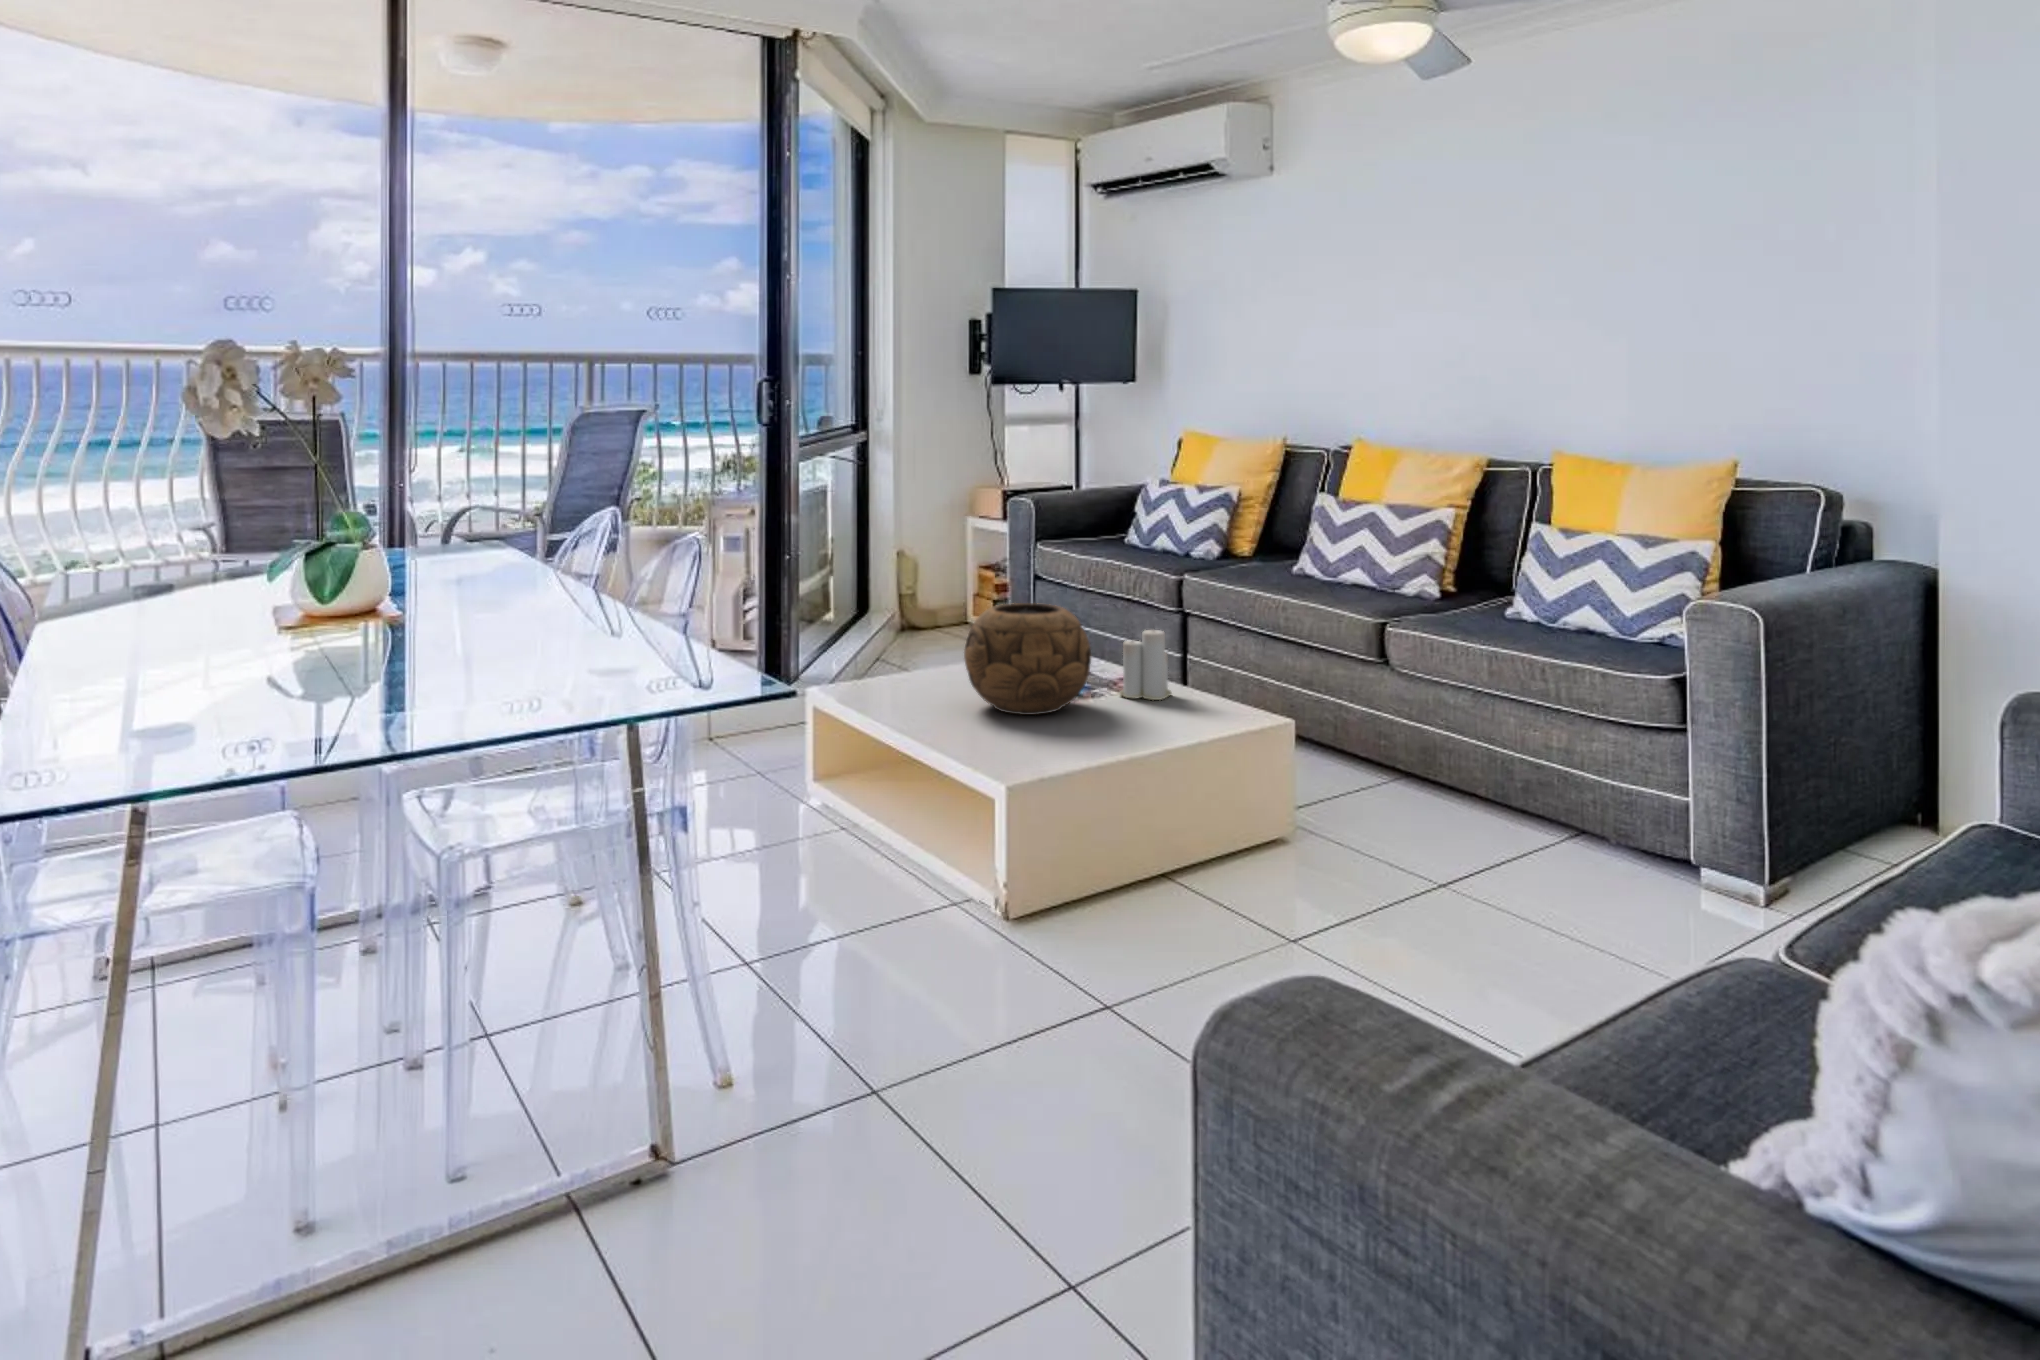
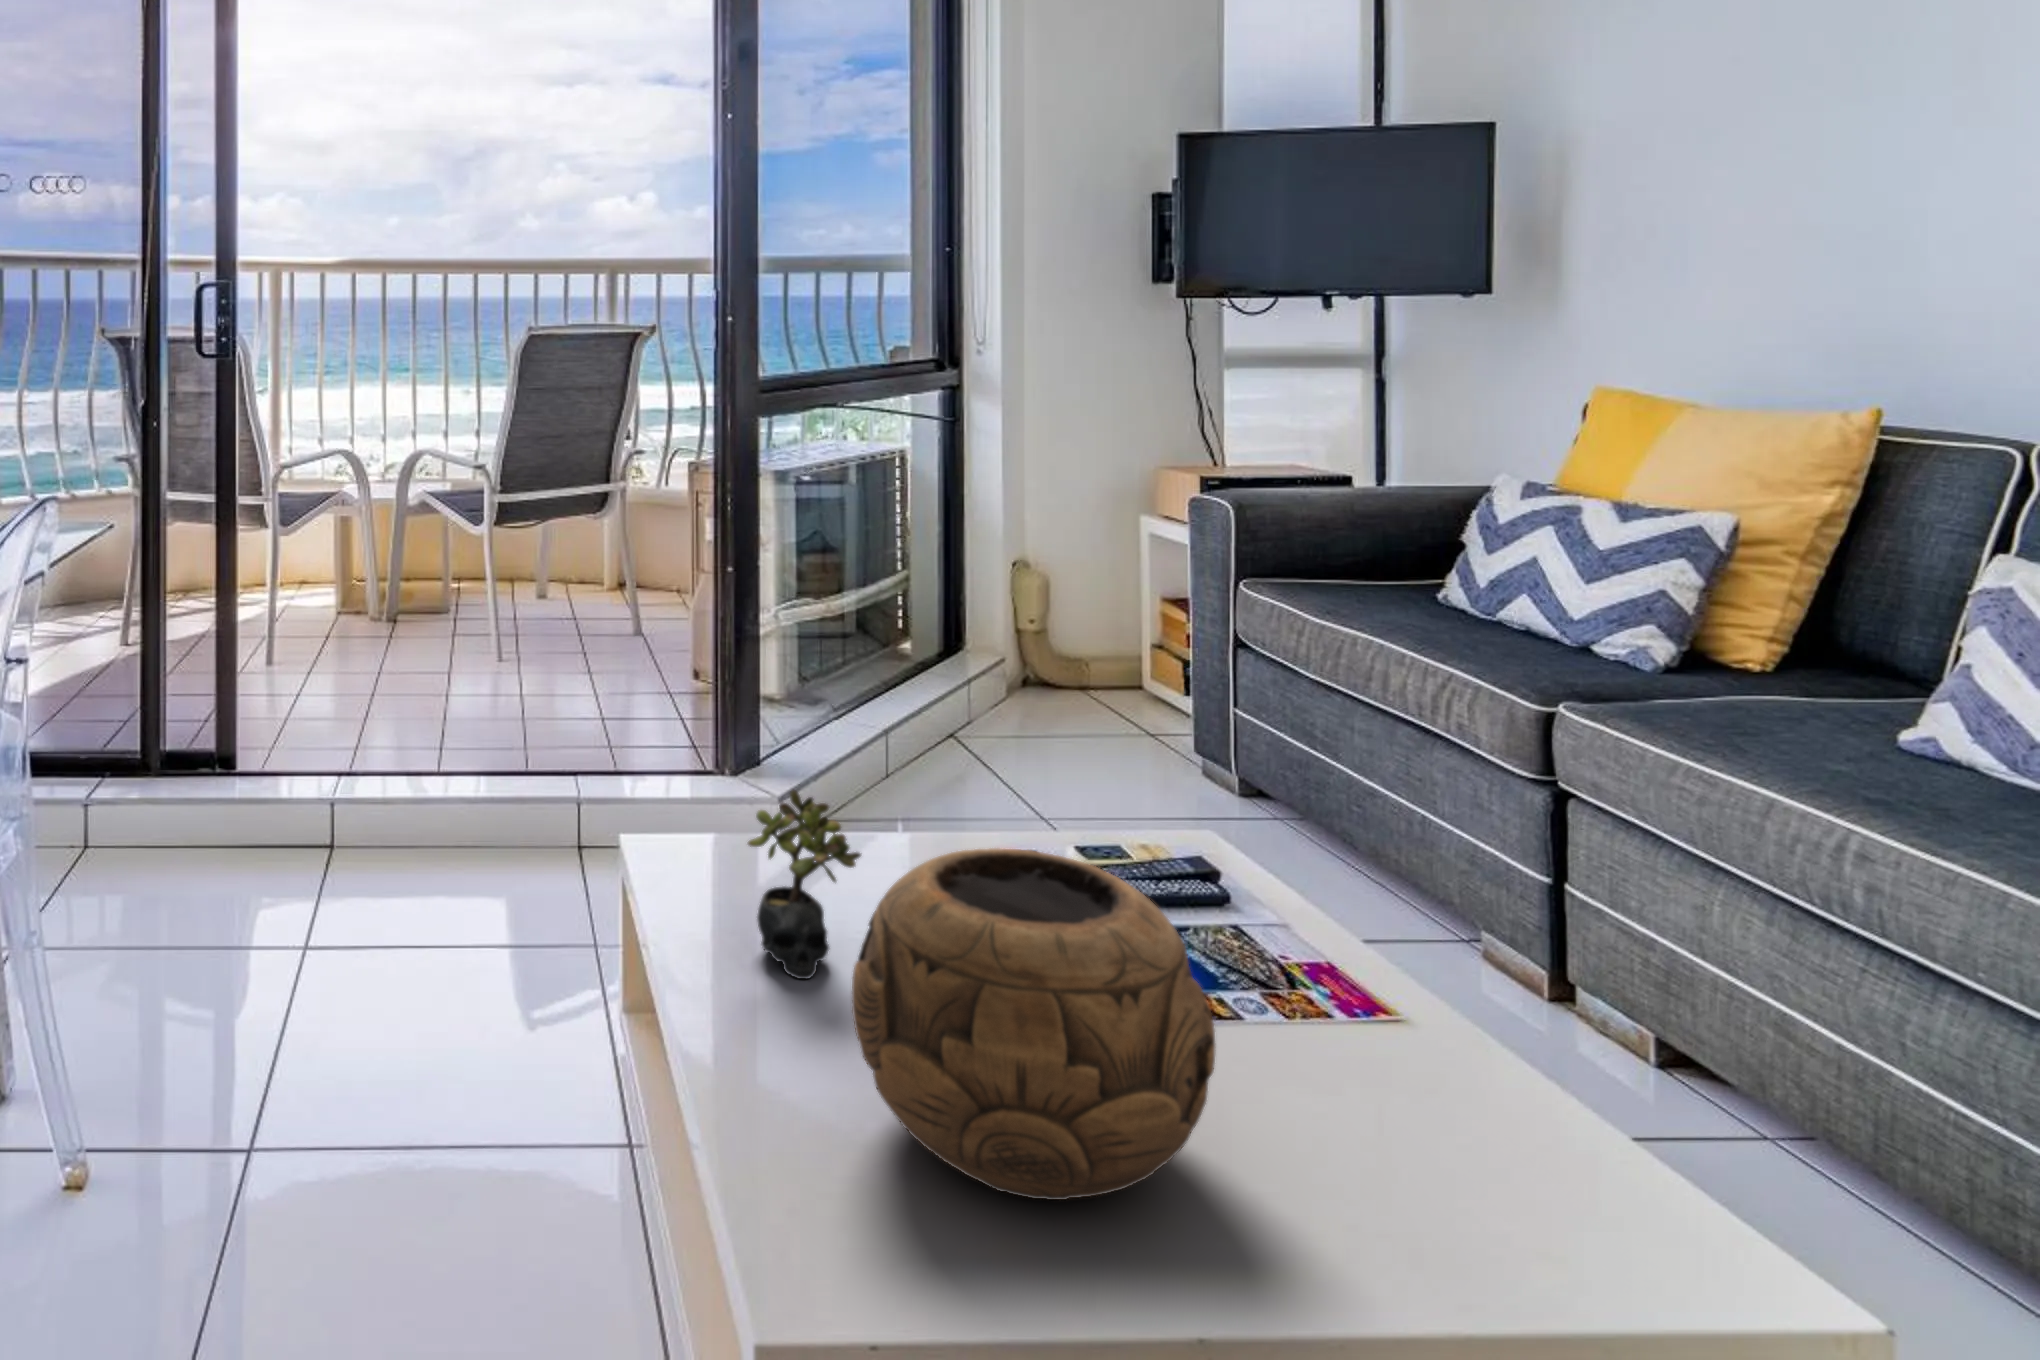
succulent plant: none [889,611,938,688] -> present [748,790,861,979]
candle: present [1120,630,1172,700] -> none [1320,974,1497,1205]

